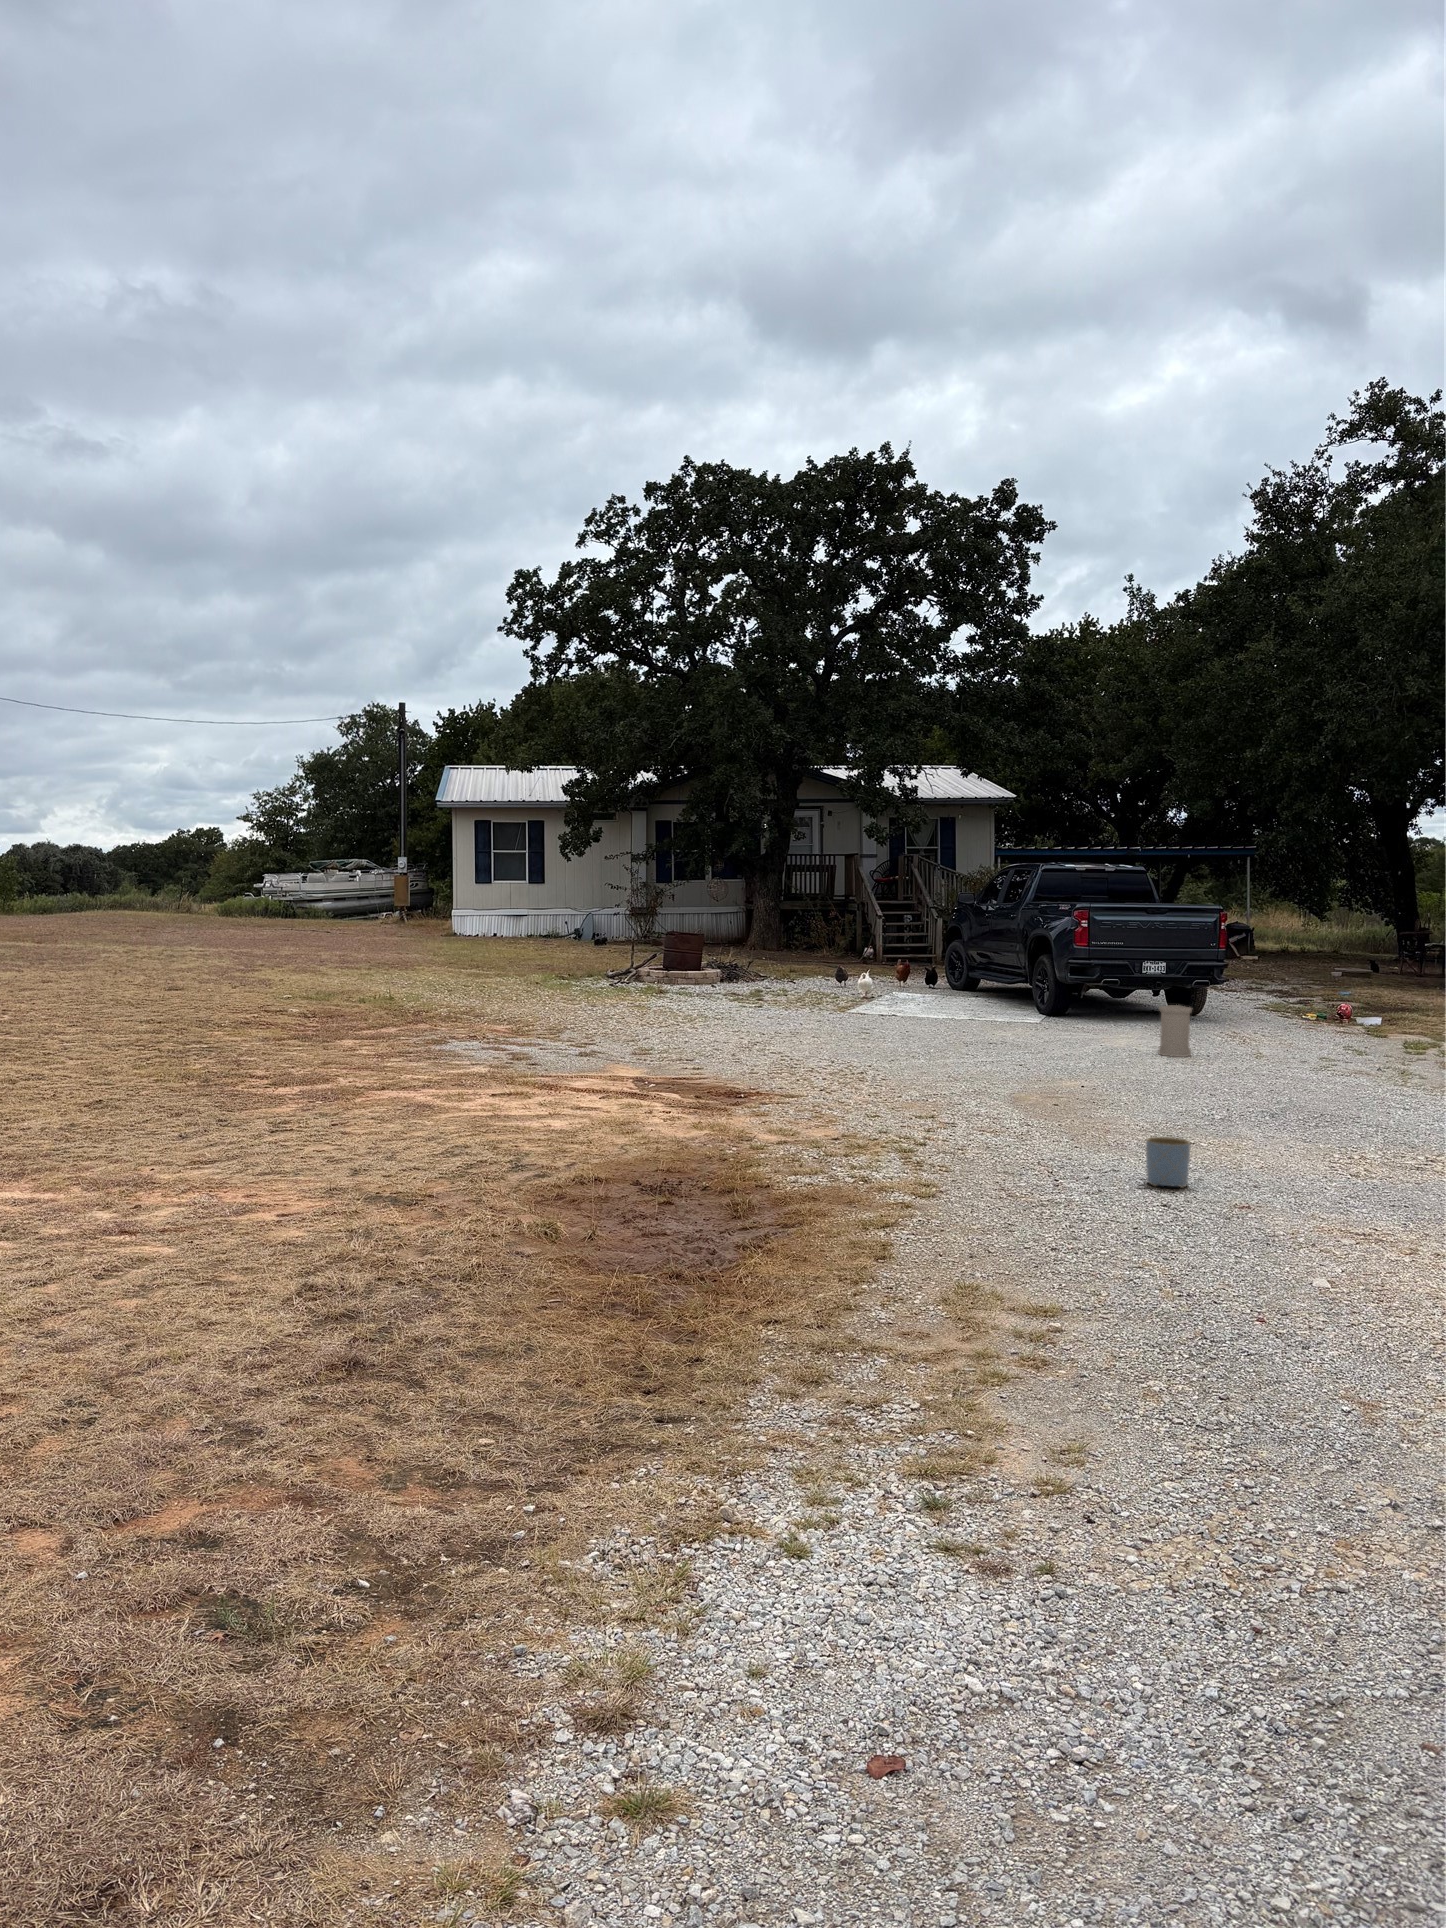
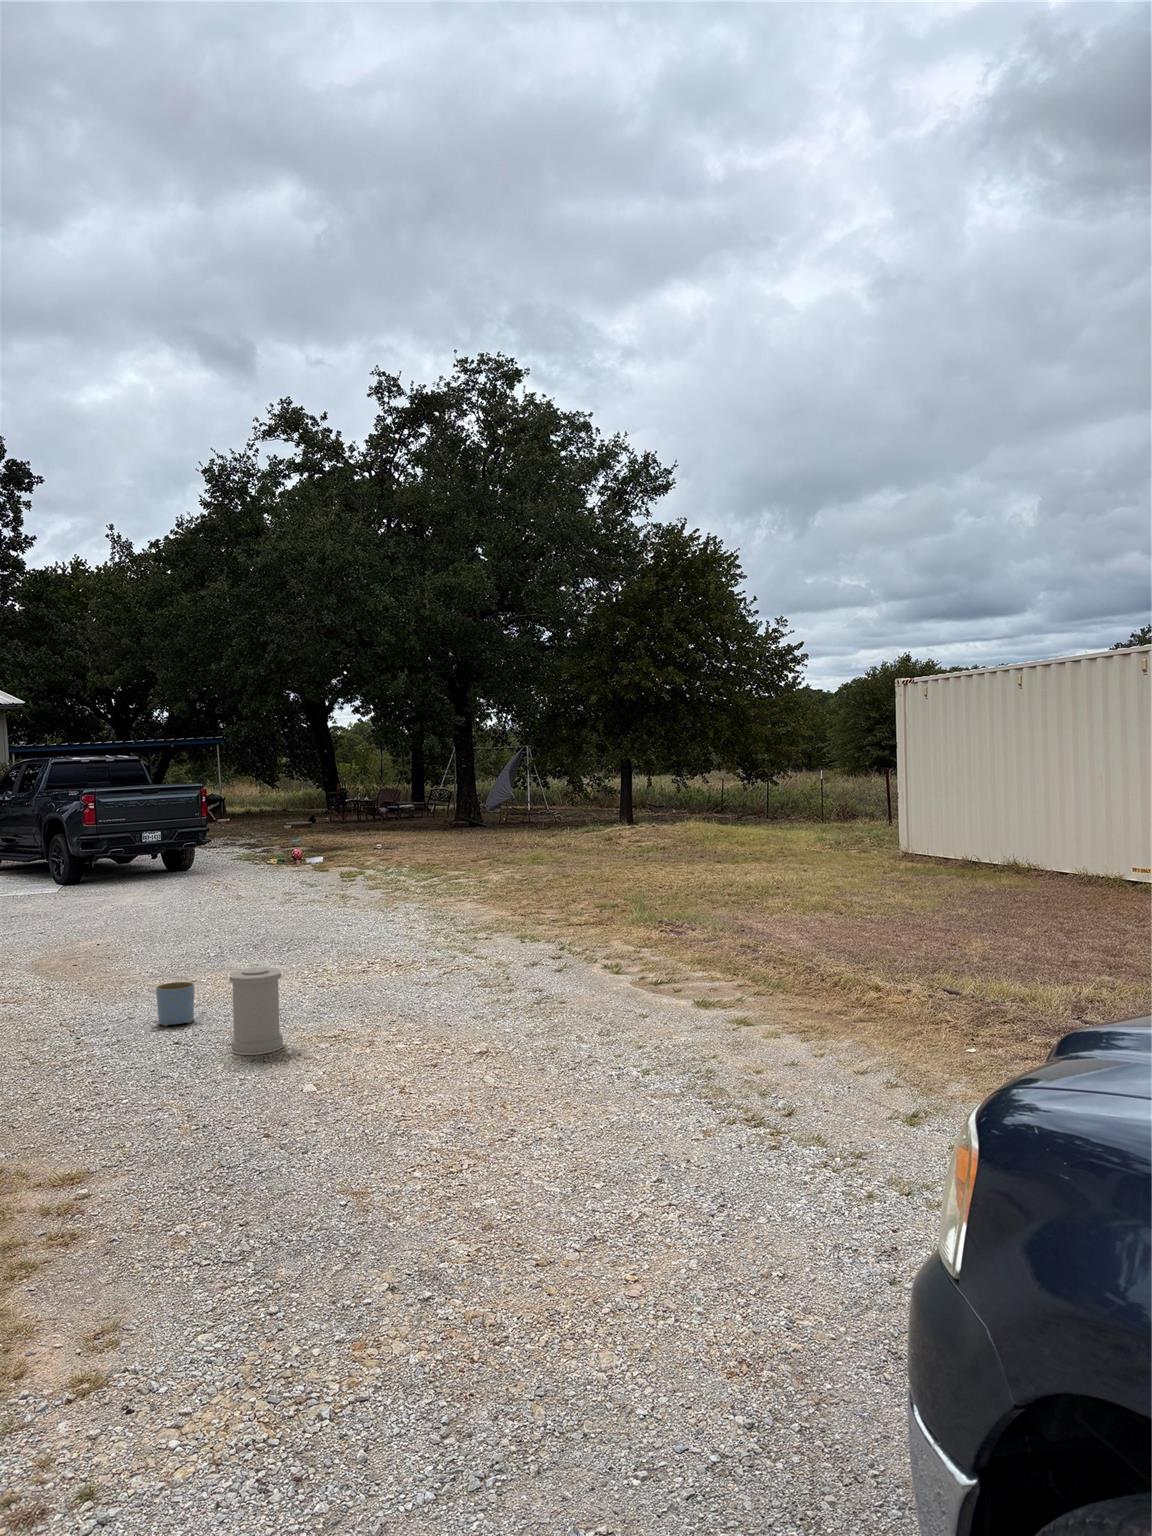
trash can: present [1158,1005,1192,1057] -> present [229,967,284,1055]

